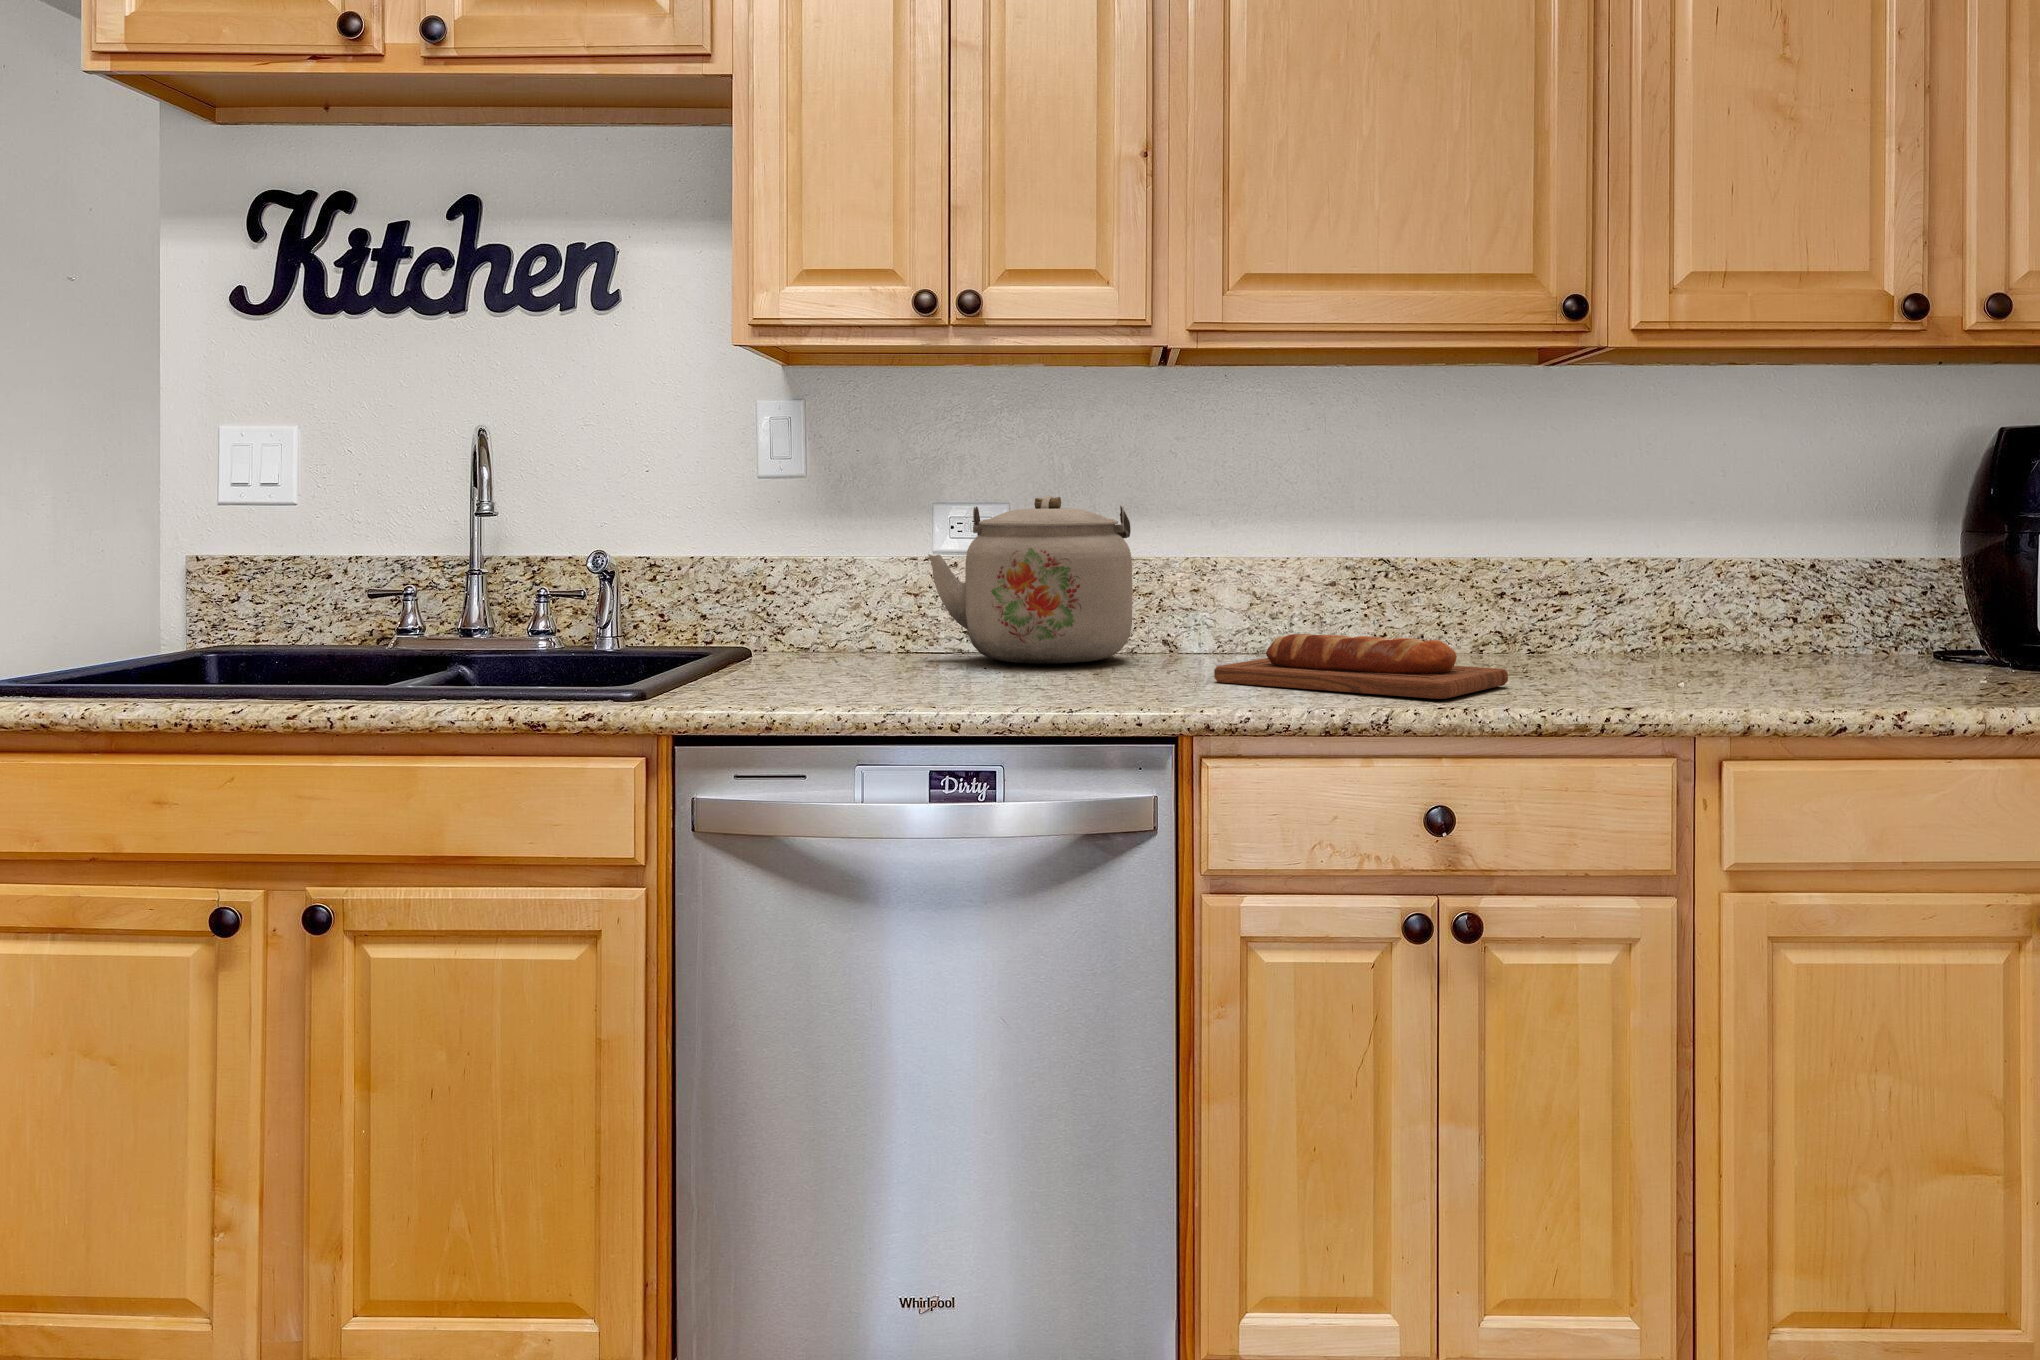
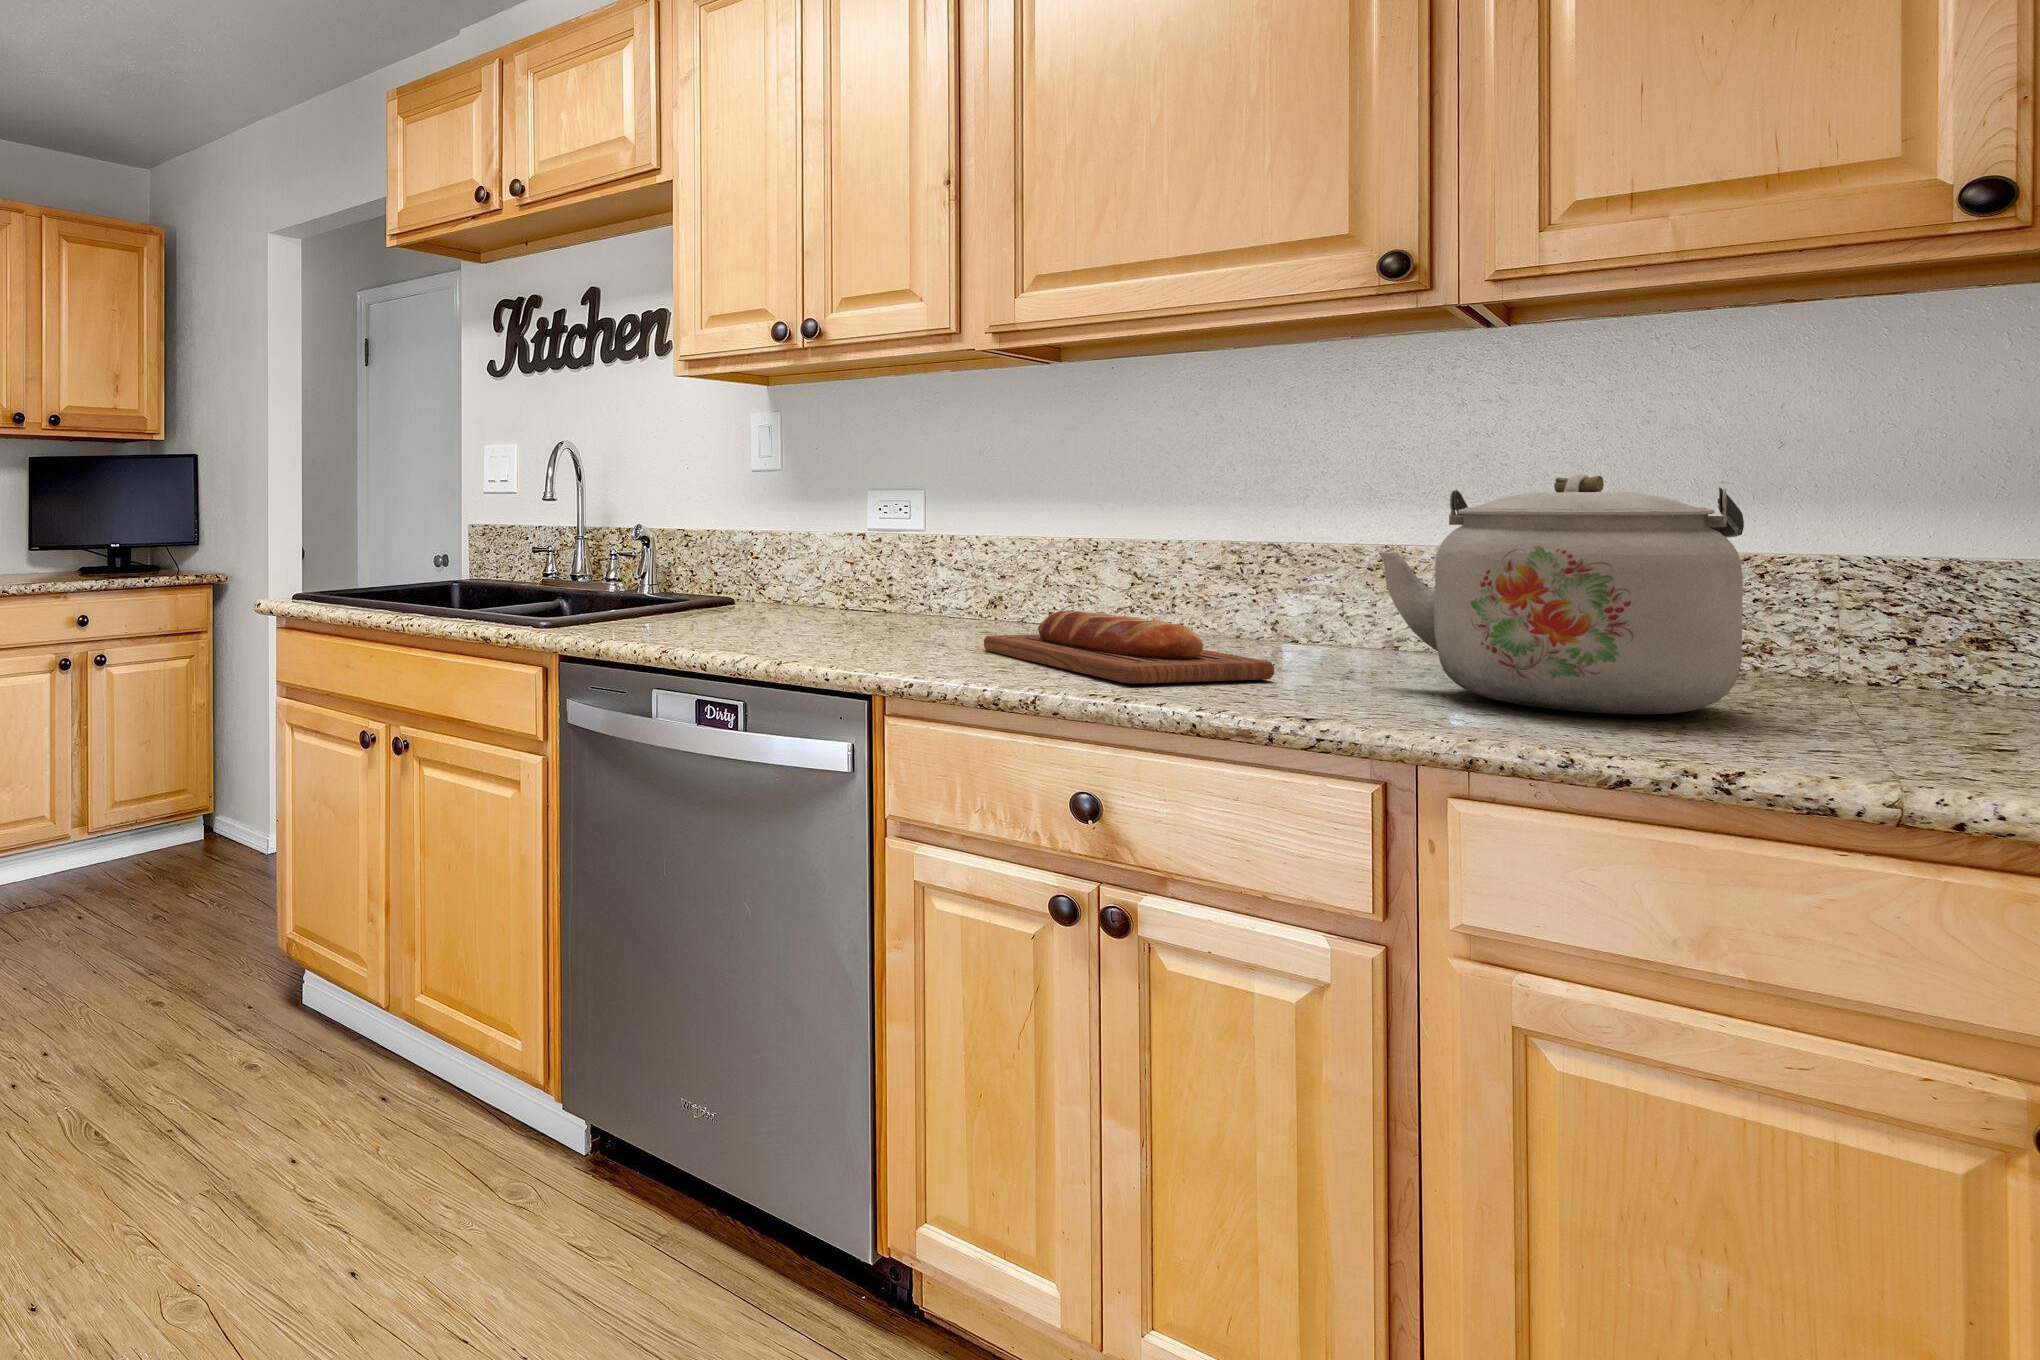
kettle: present [928,496,1132,664] -> present [1378,474,1744,714]

